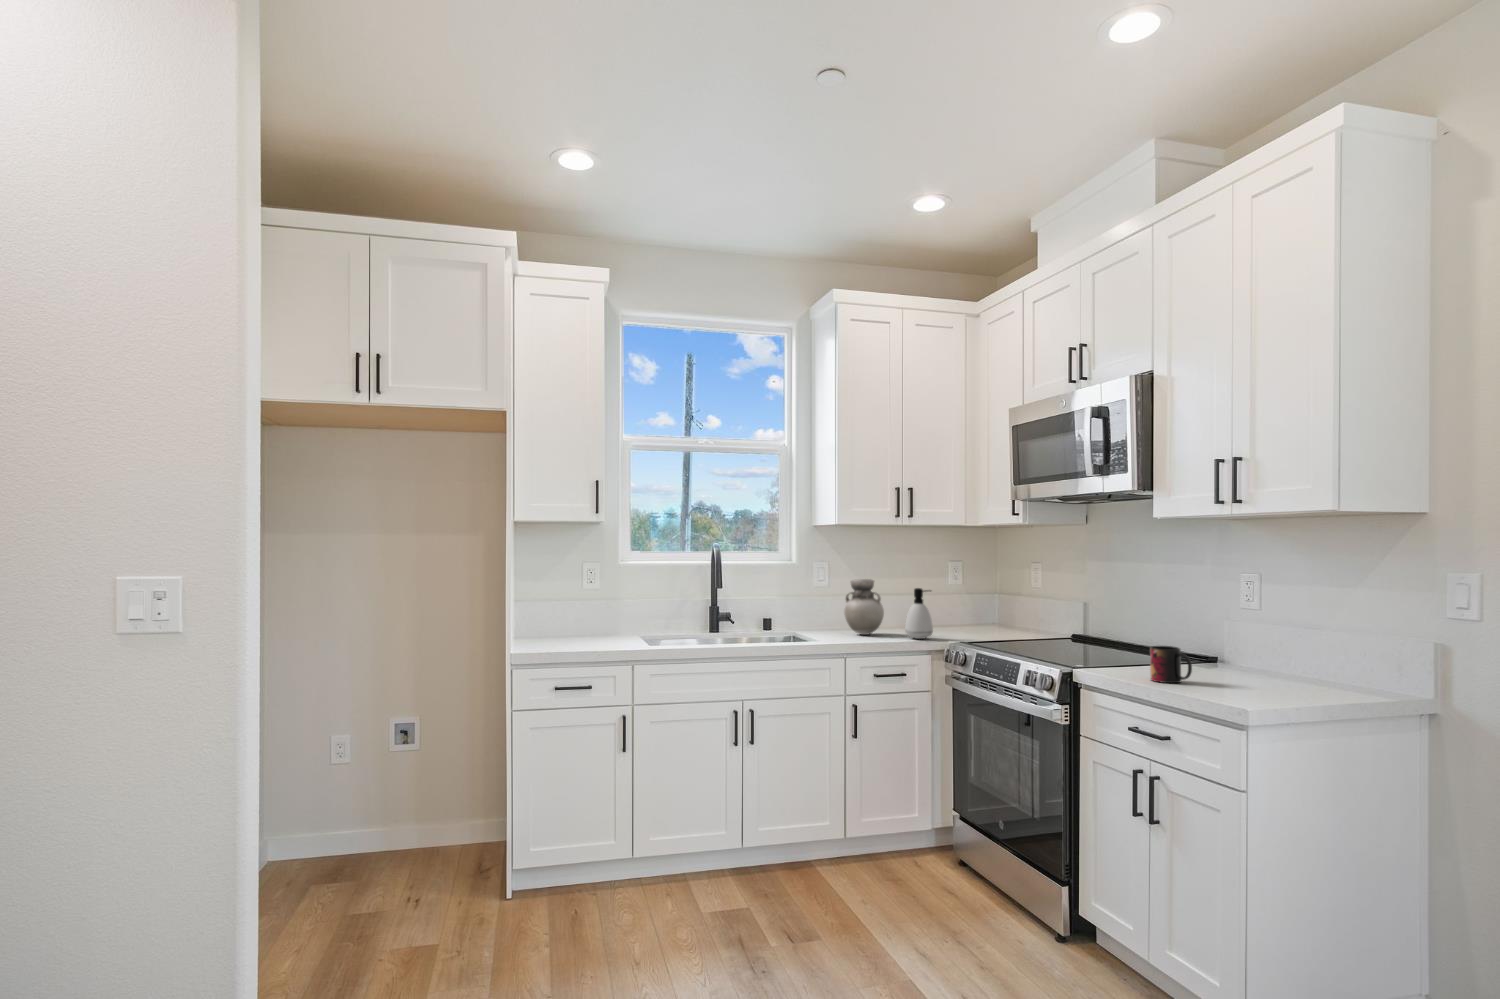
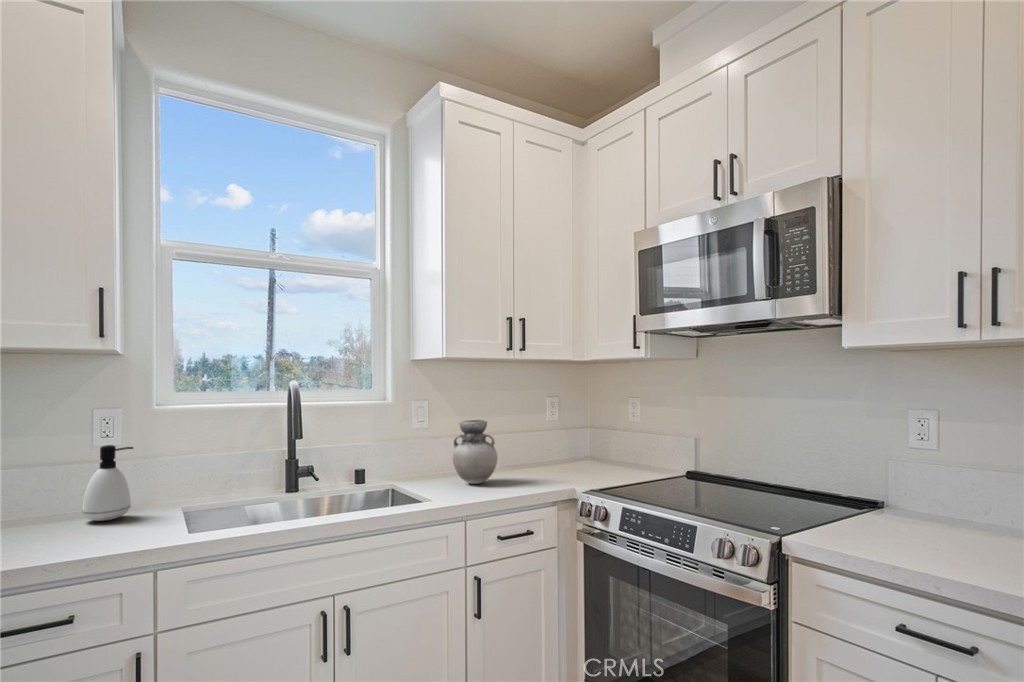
soap dispenser: present [905,588,933,639] -> present [82,445,133,521]
mug: present [1150,646,1192,683] -> none [897,508,962,561]

